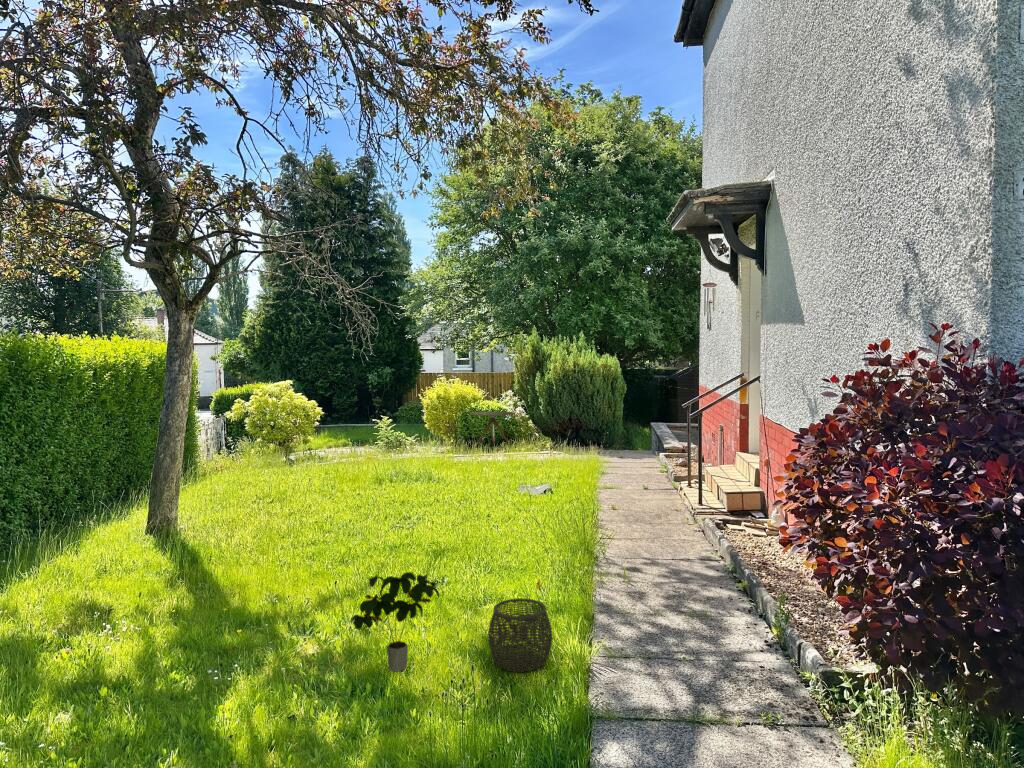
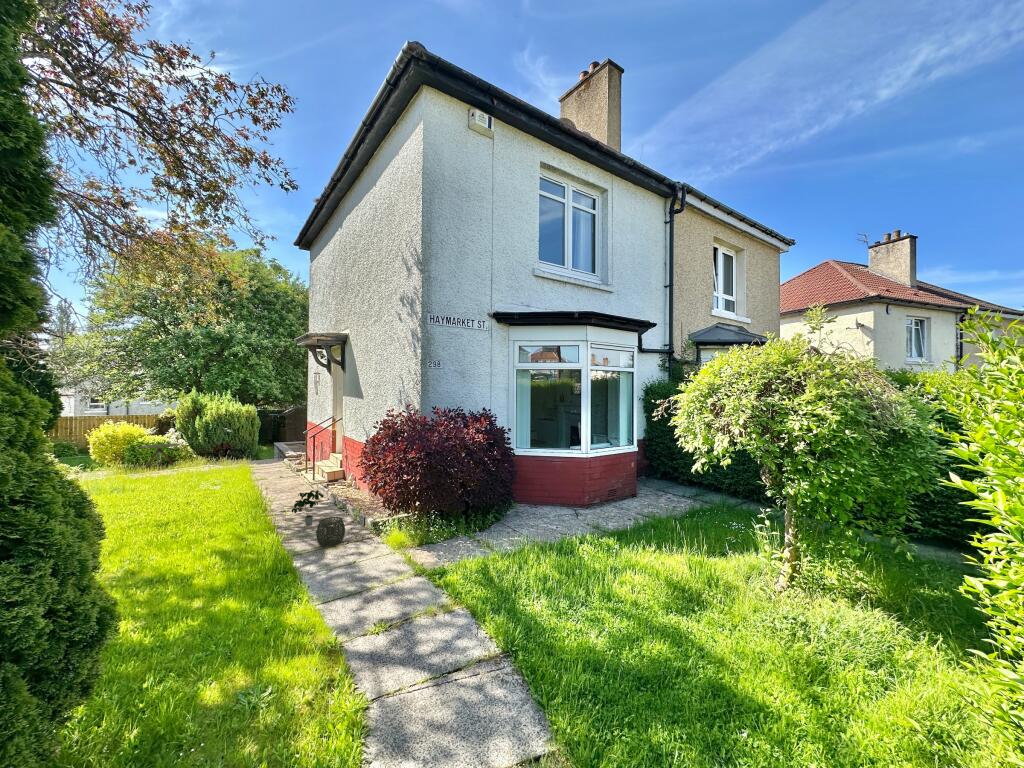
potted plant: present [351,572,439,671] -> present [291,490,324,526]
woven basket: present [488,598,553,672] -> present [316,517,345,546]

